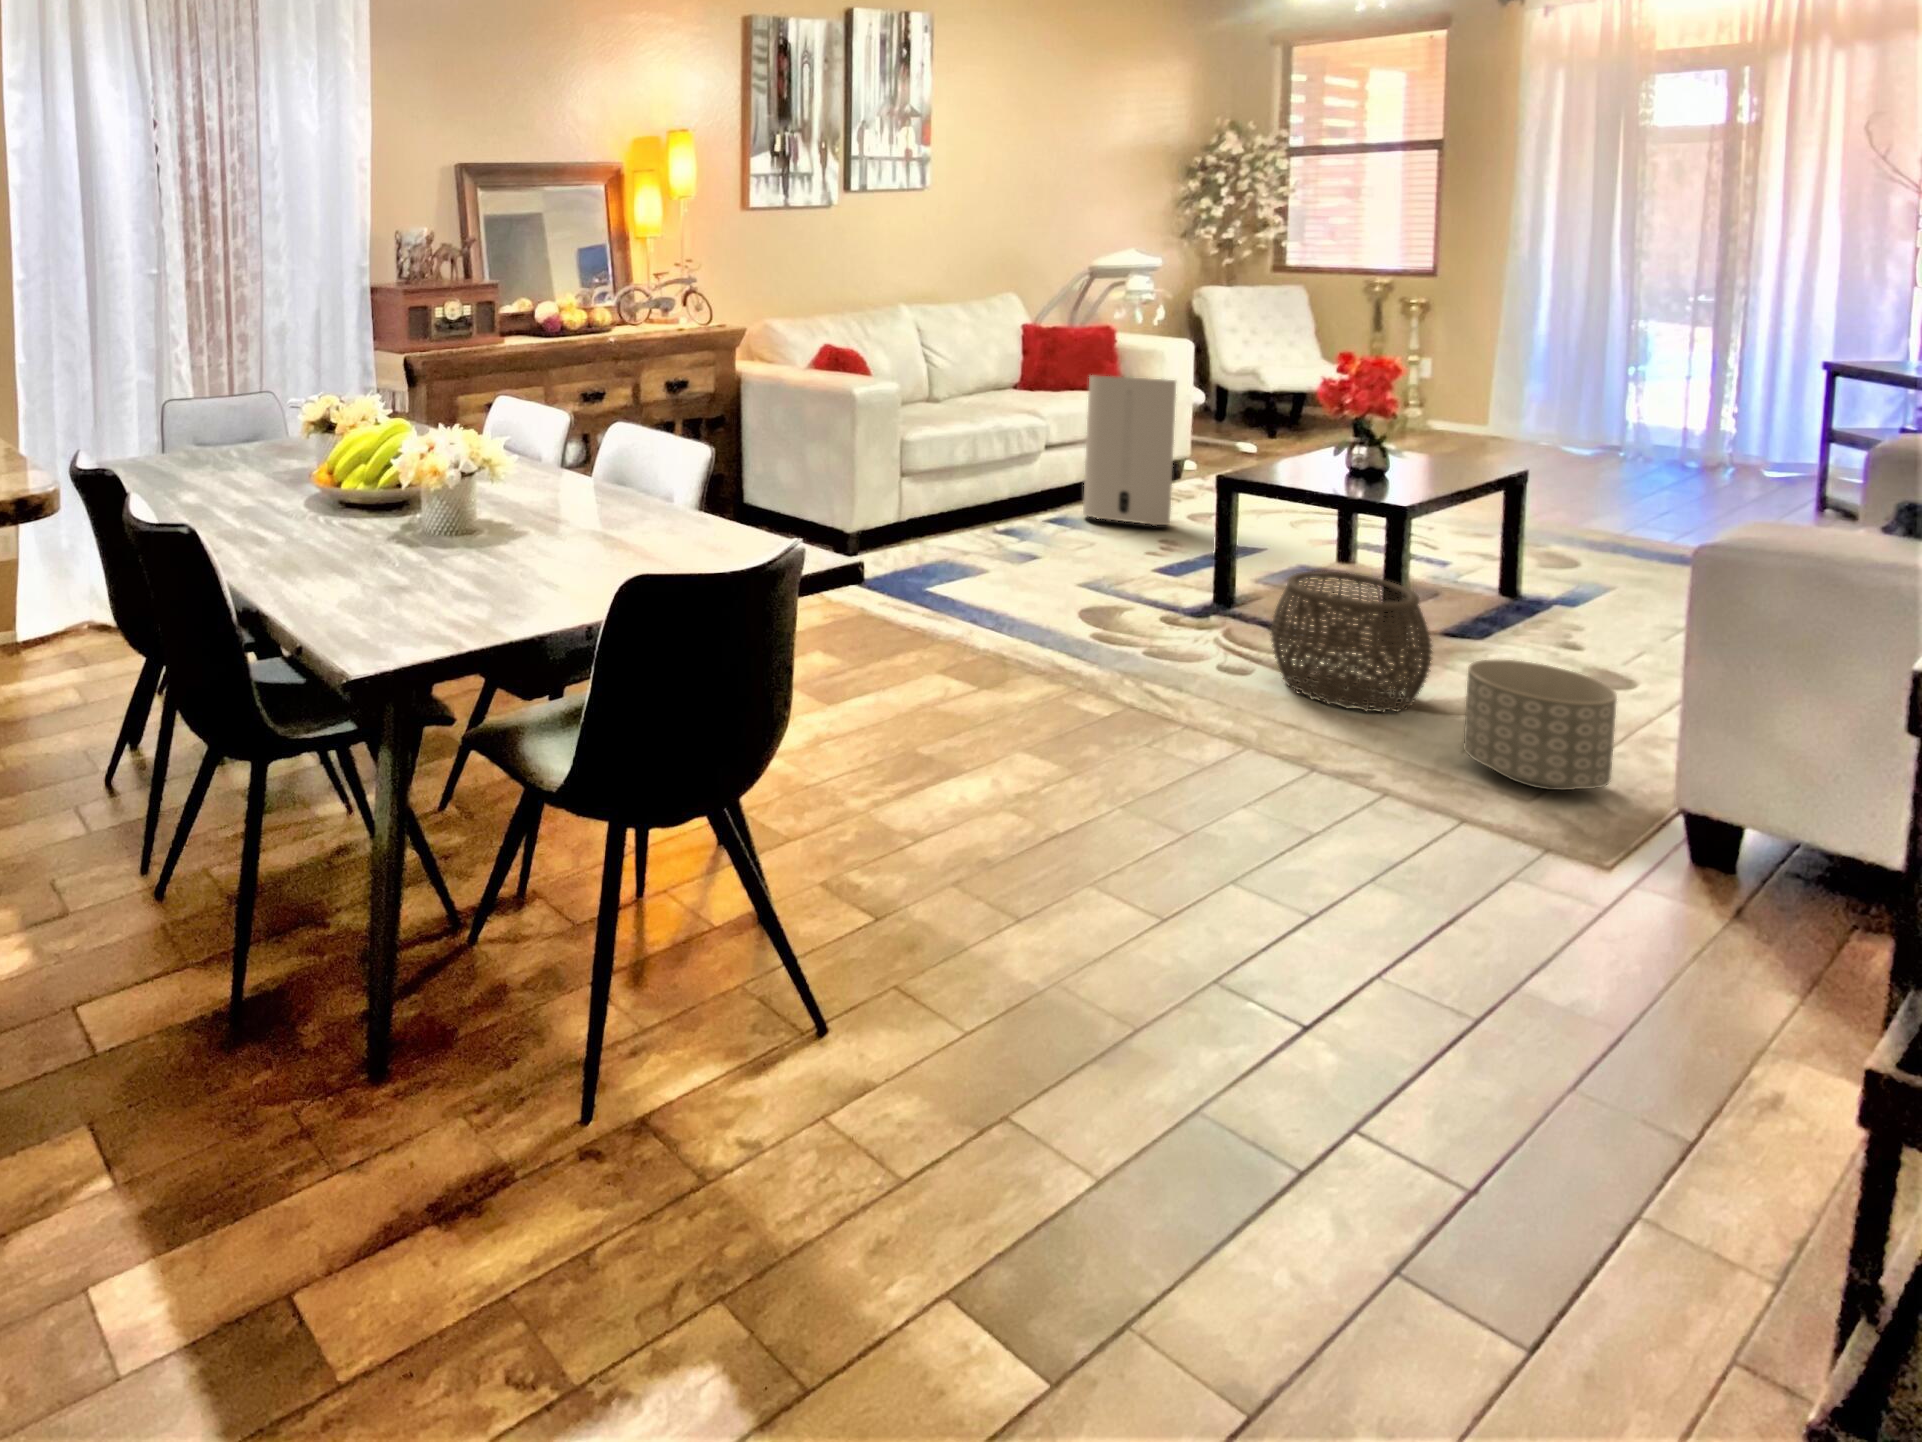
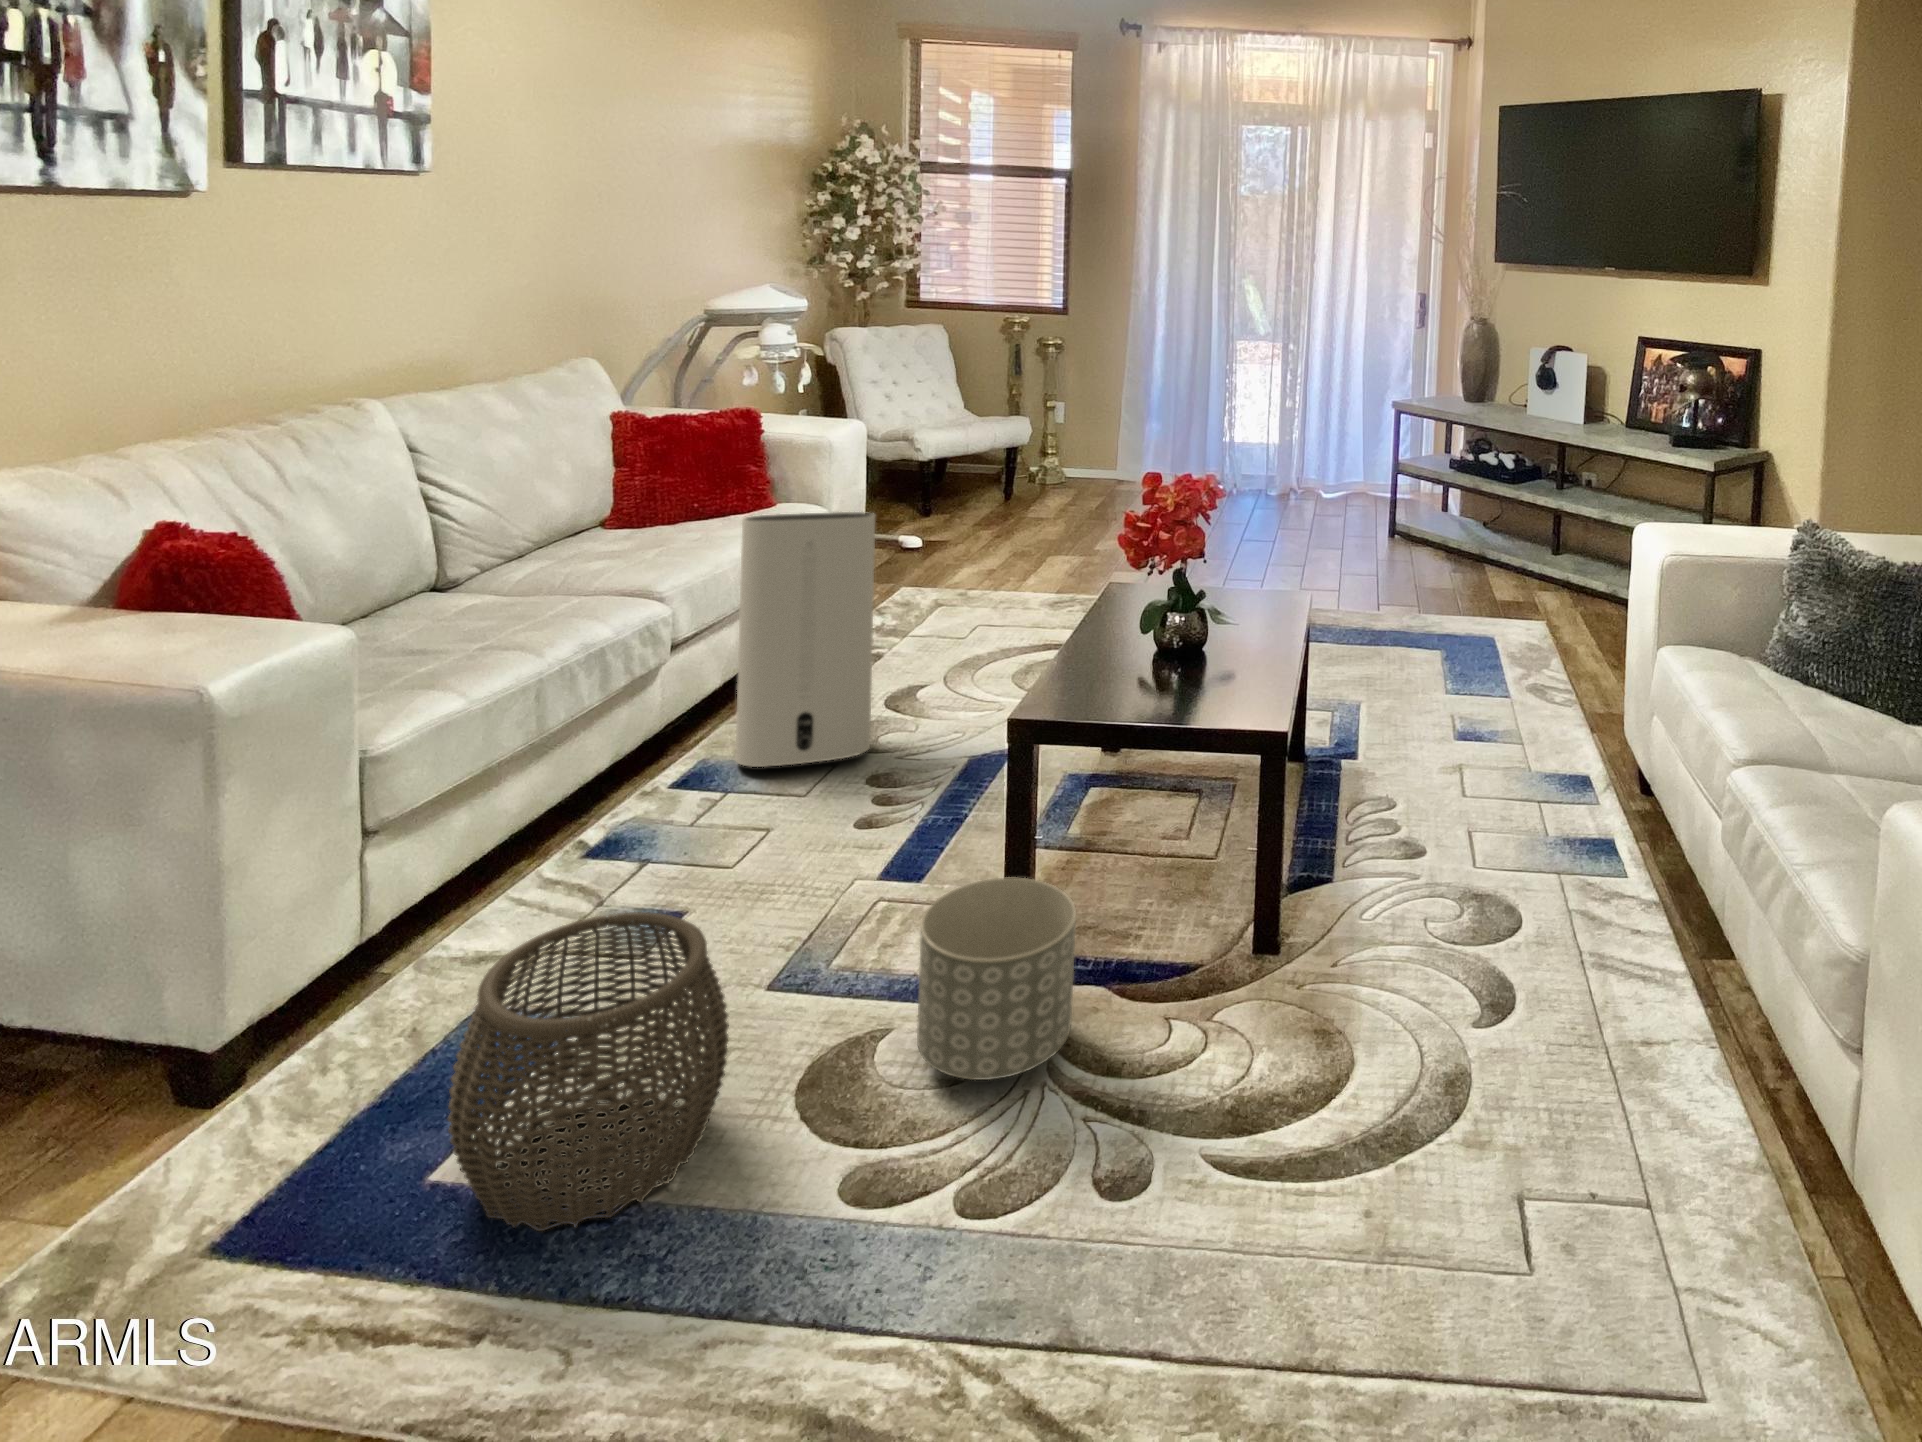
woven basket: present [1271,571,1432,712] -> present [448,912,729,1231]
planter: present [1464,659,1617,790] -> present [917,878,1076,1080]

